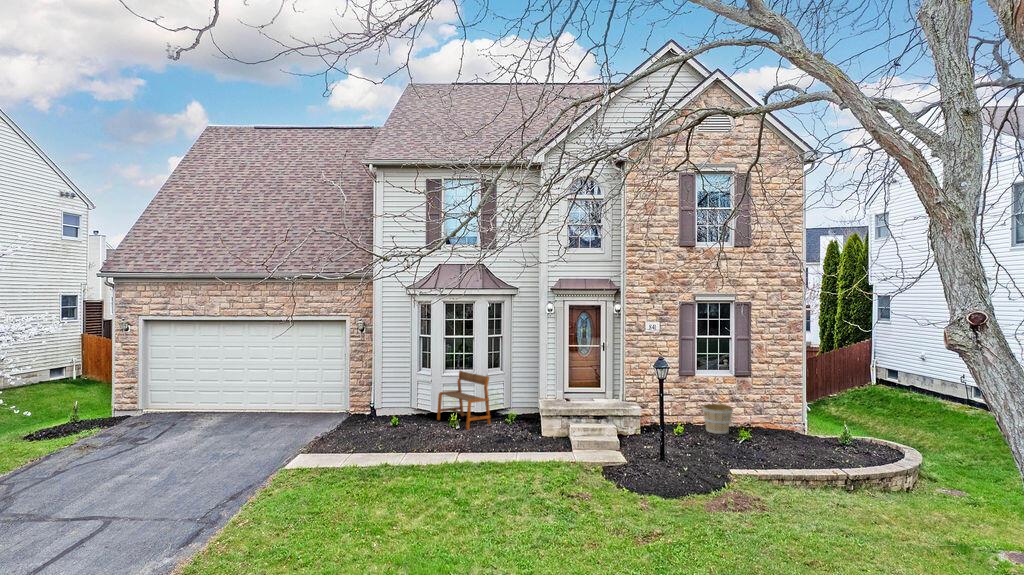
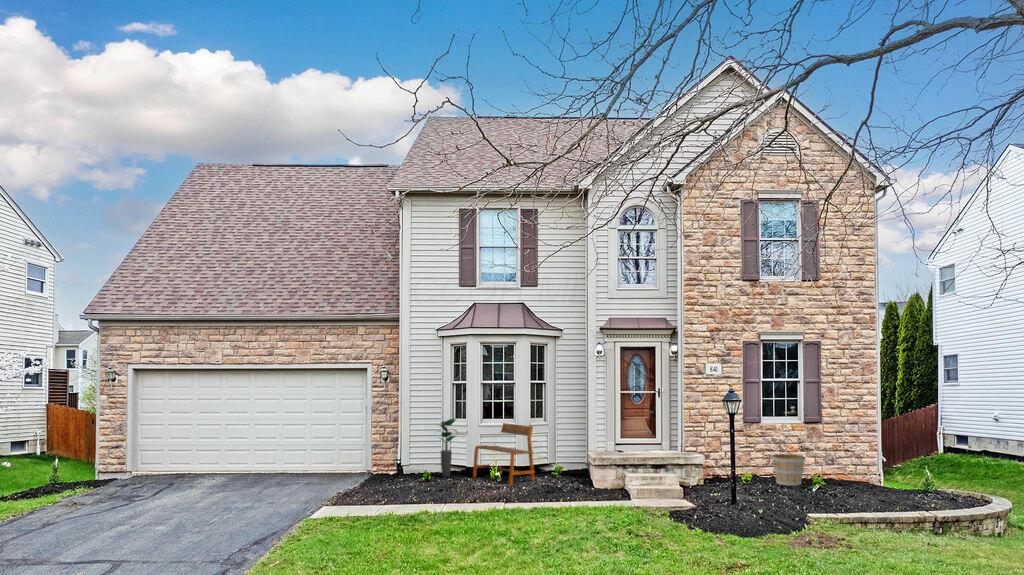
potted plant: none [402,368,426,419] -> present [440,419,457,477]

